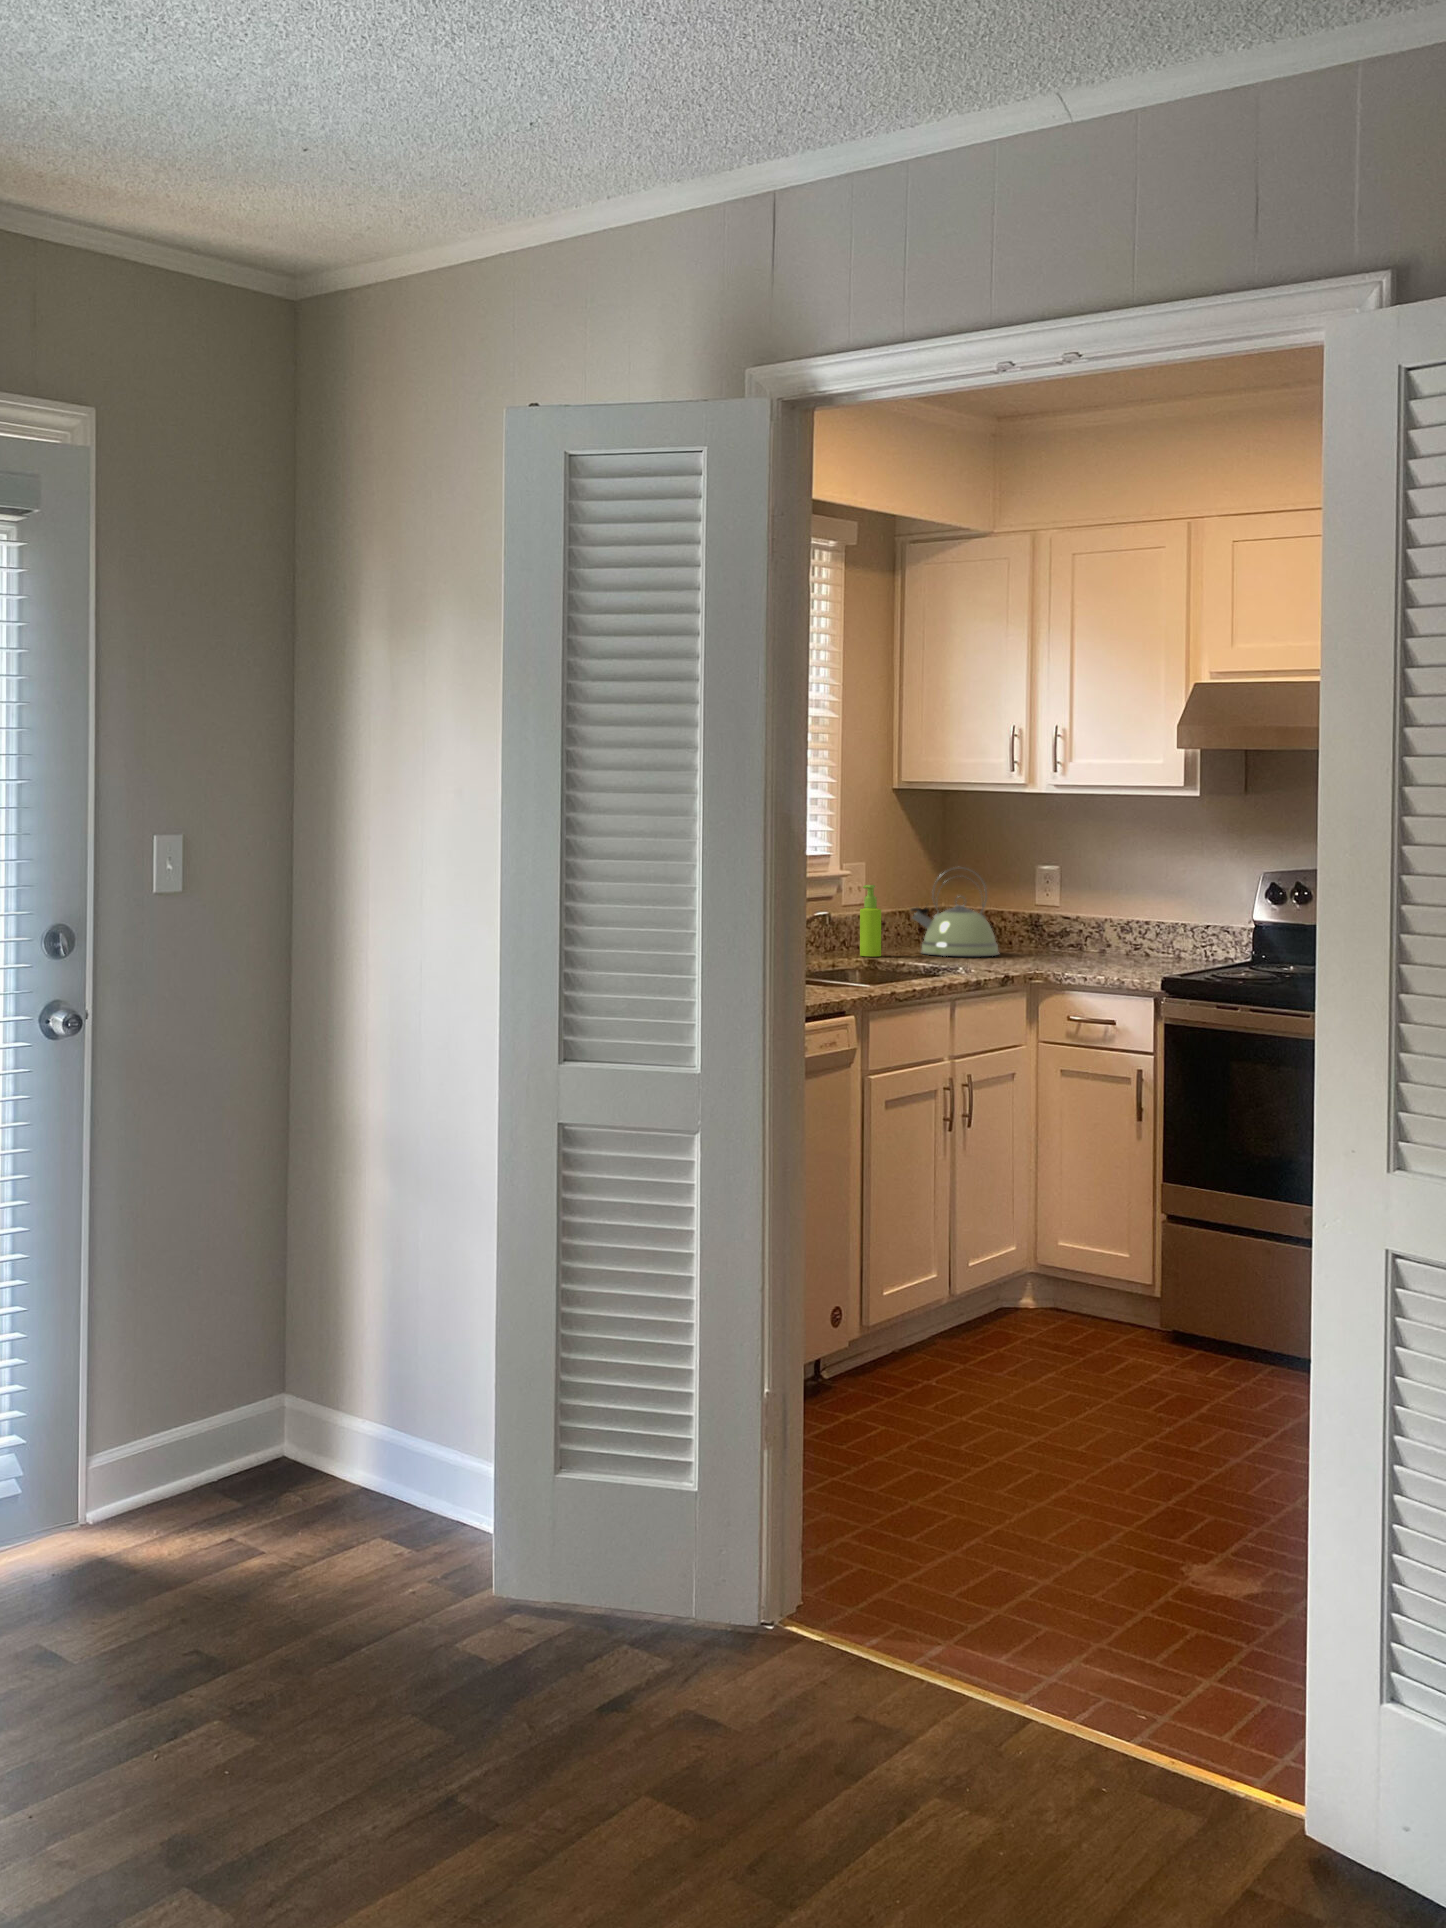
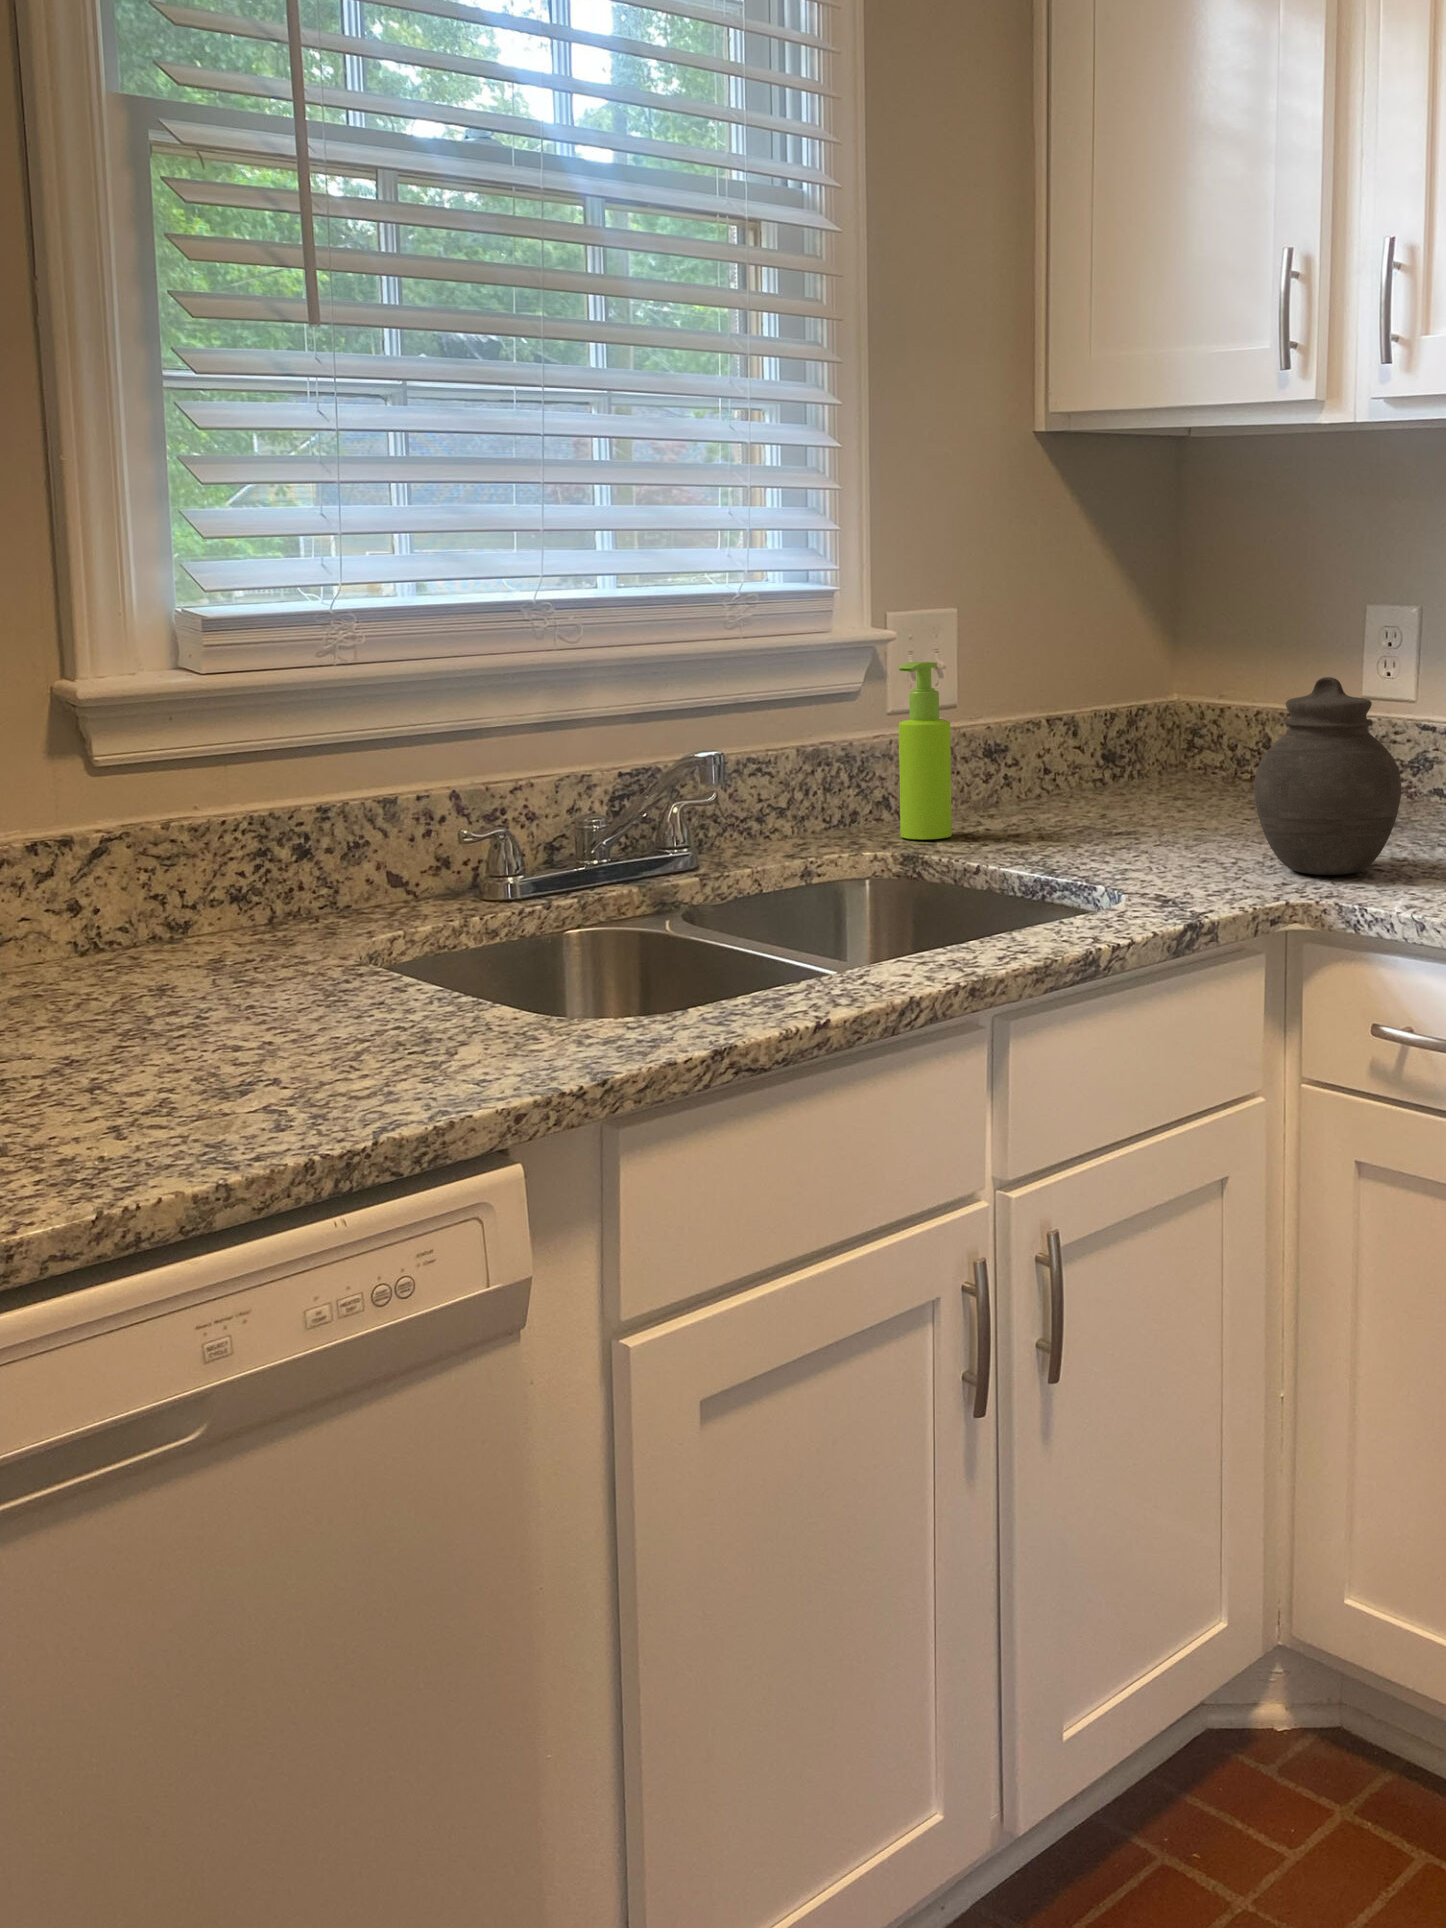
kettle: present [911,867,998,956] -> none [1042,613,1252,835]
jar: none [1013,891,1070,966] -> present [1254,677,1401,875]

